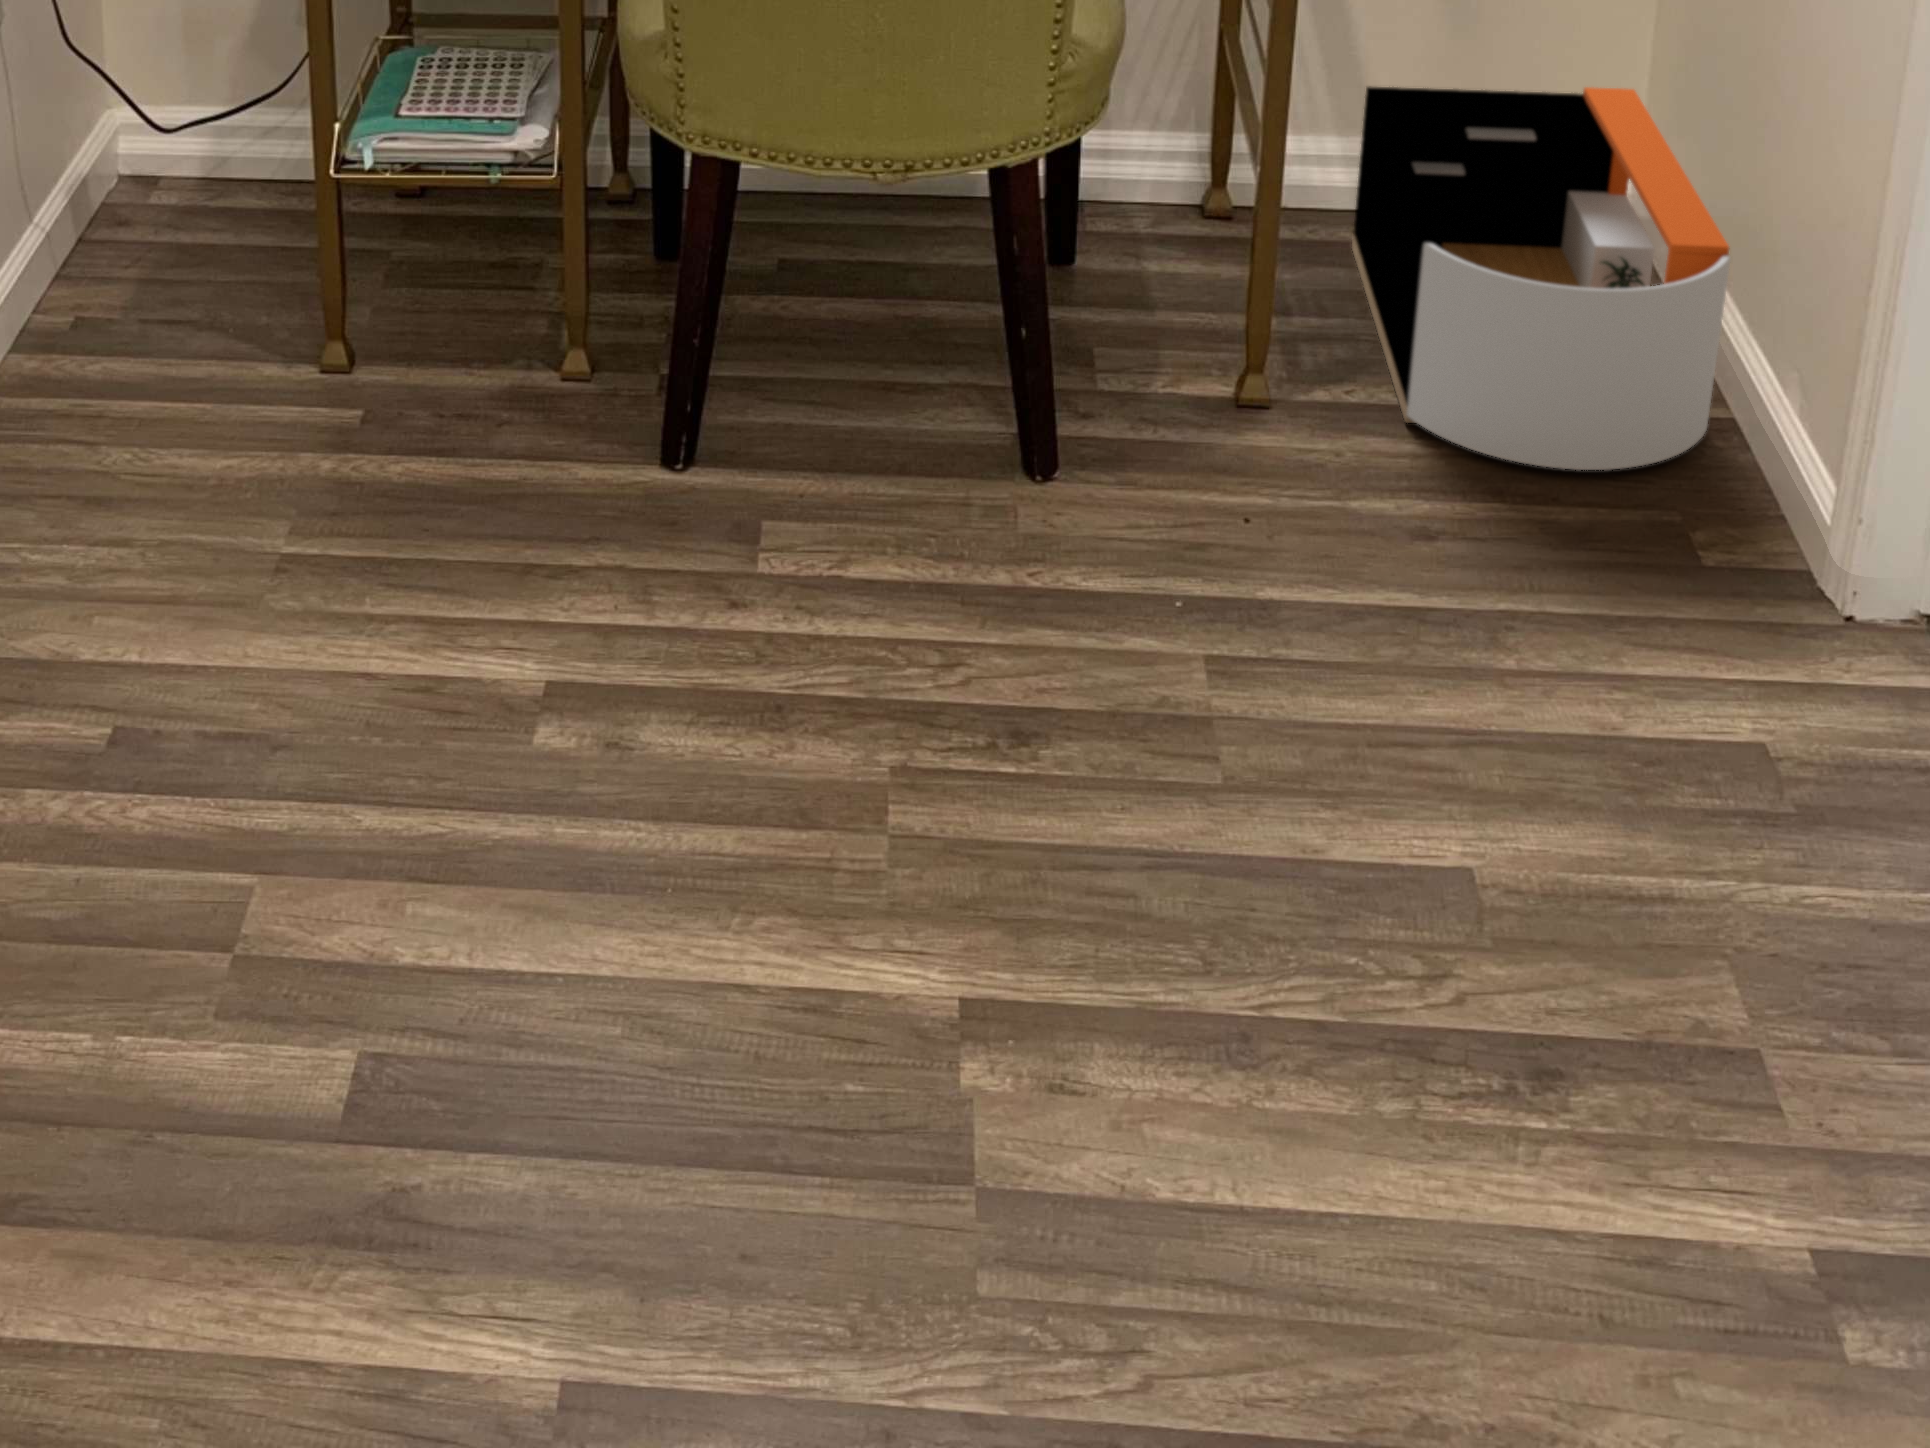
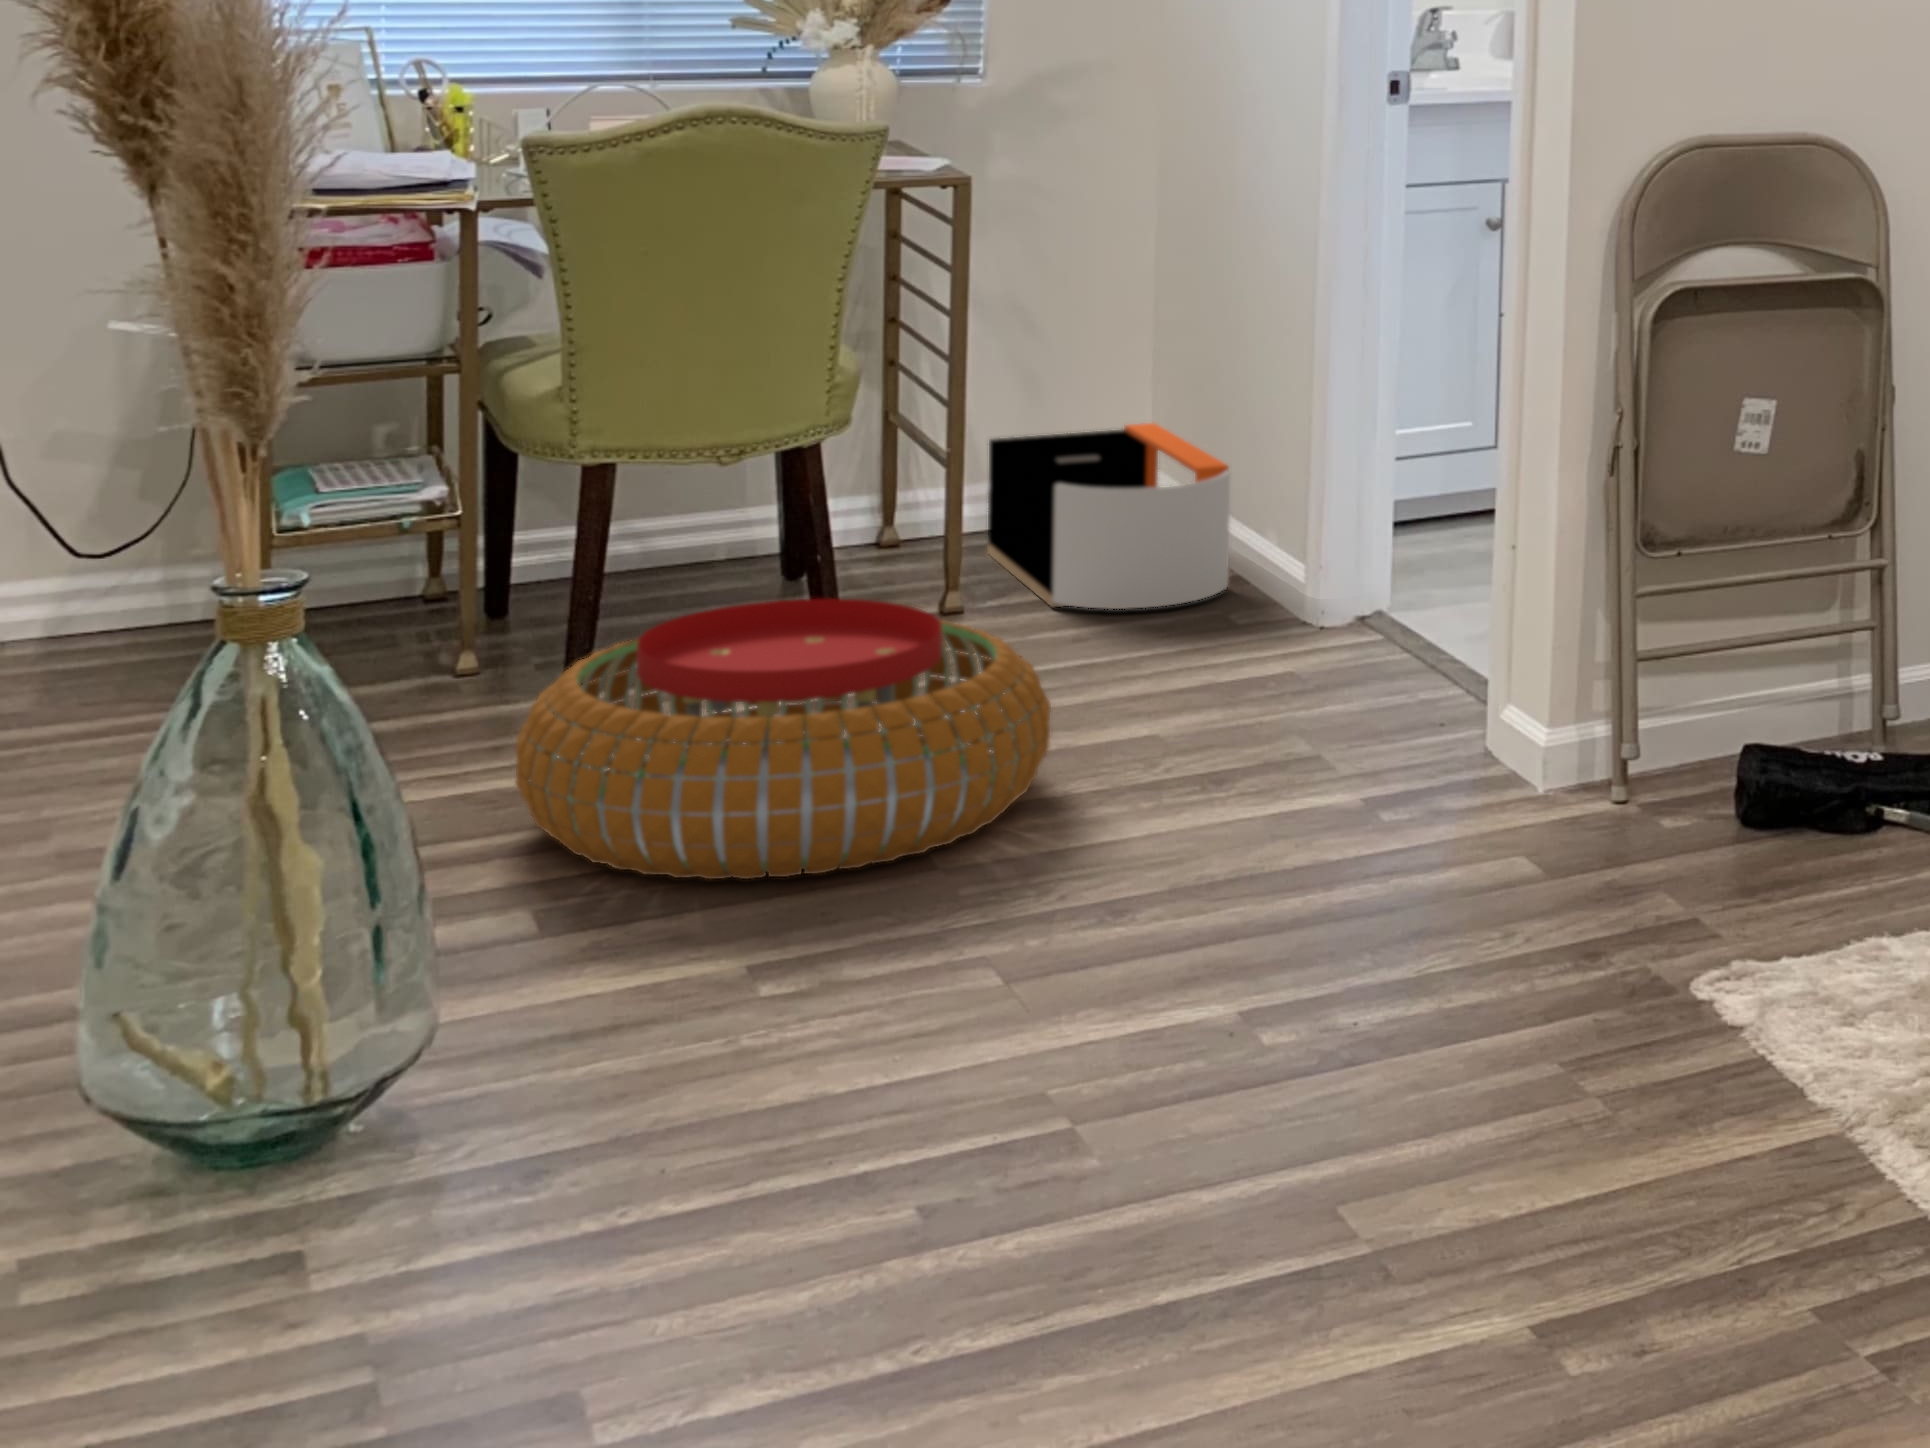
pouf: none [381,543,1248,1206] -> present [516,598,1051,879]

